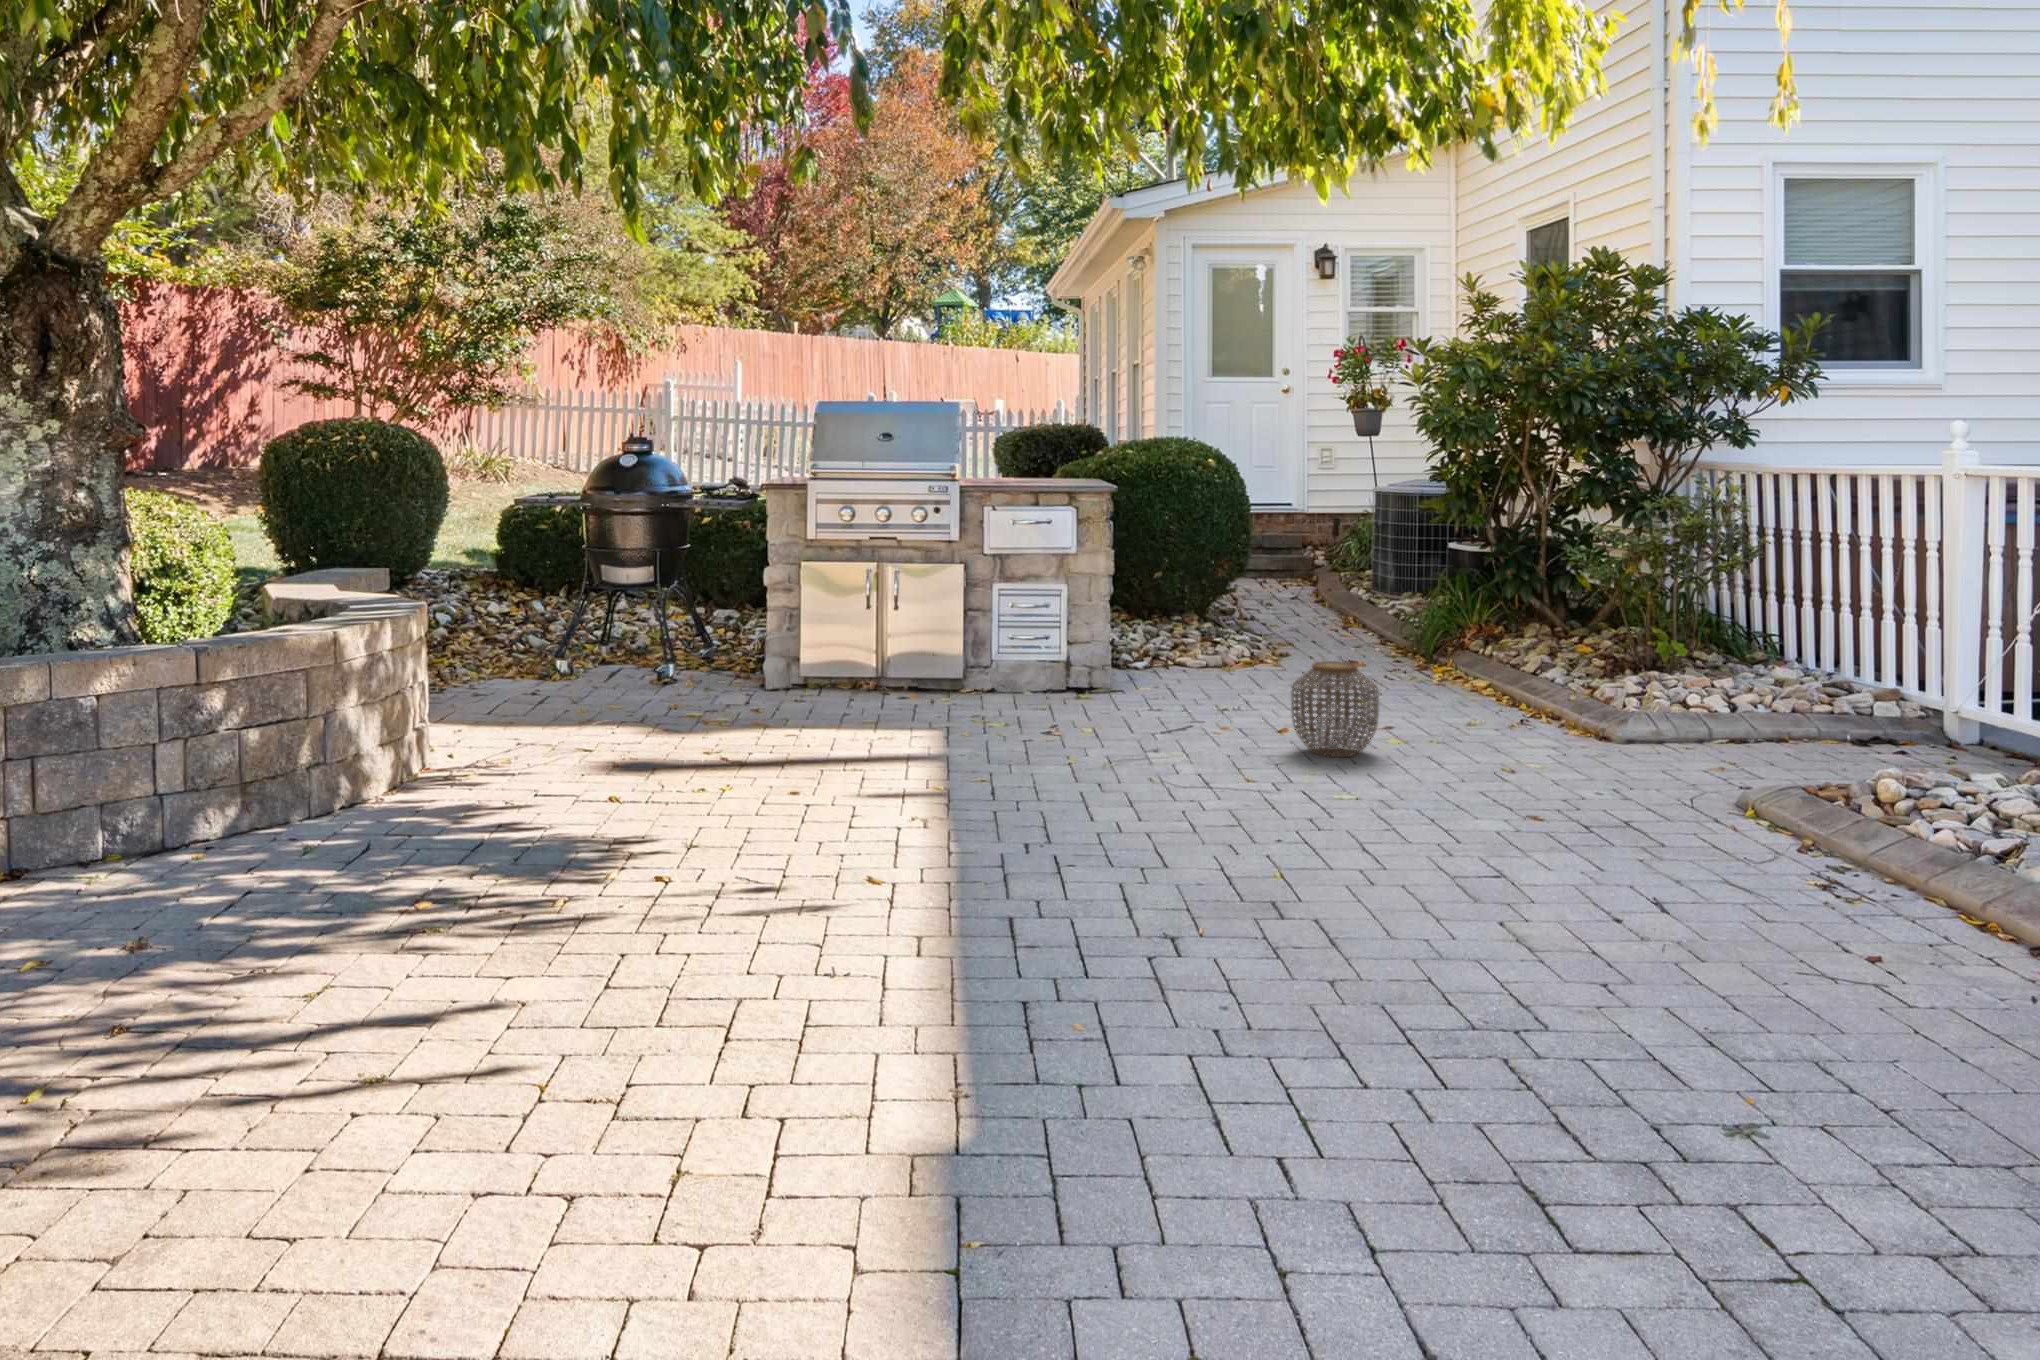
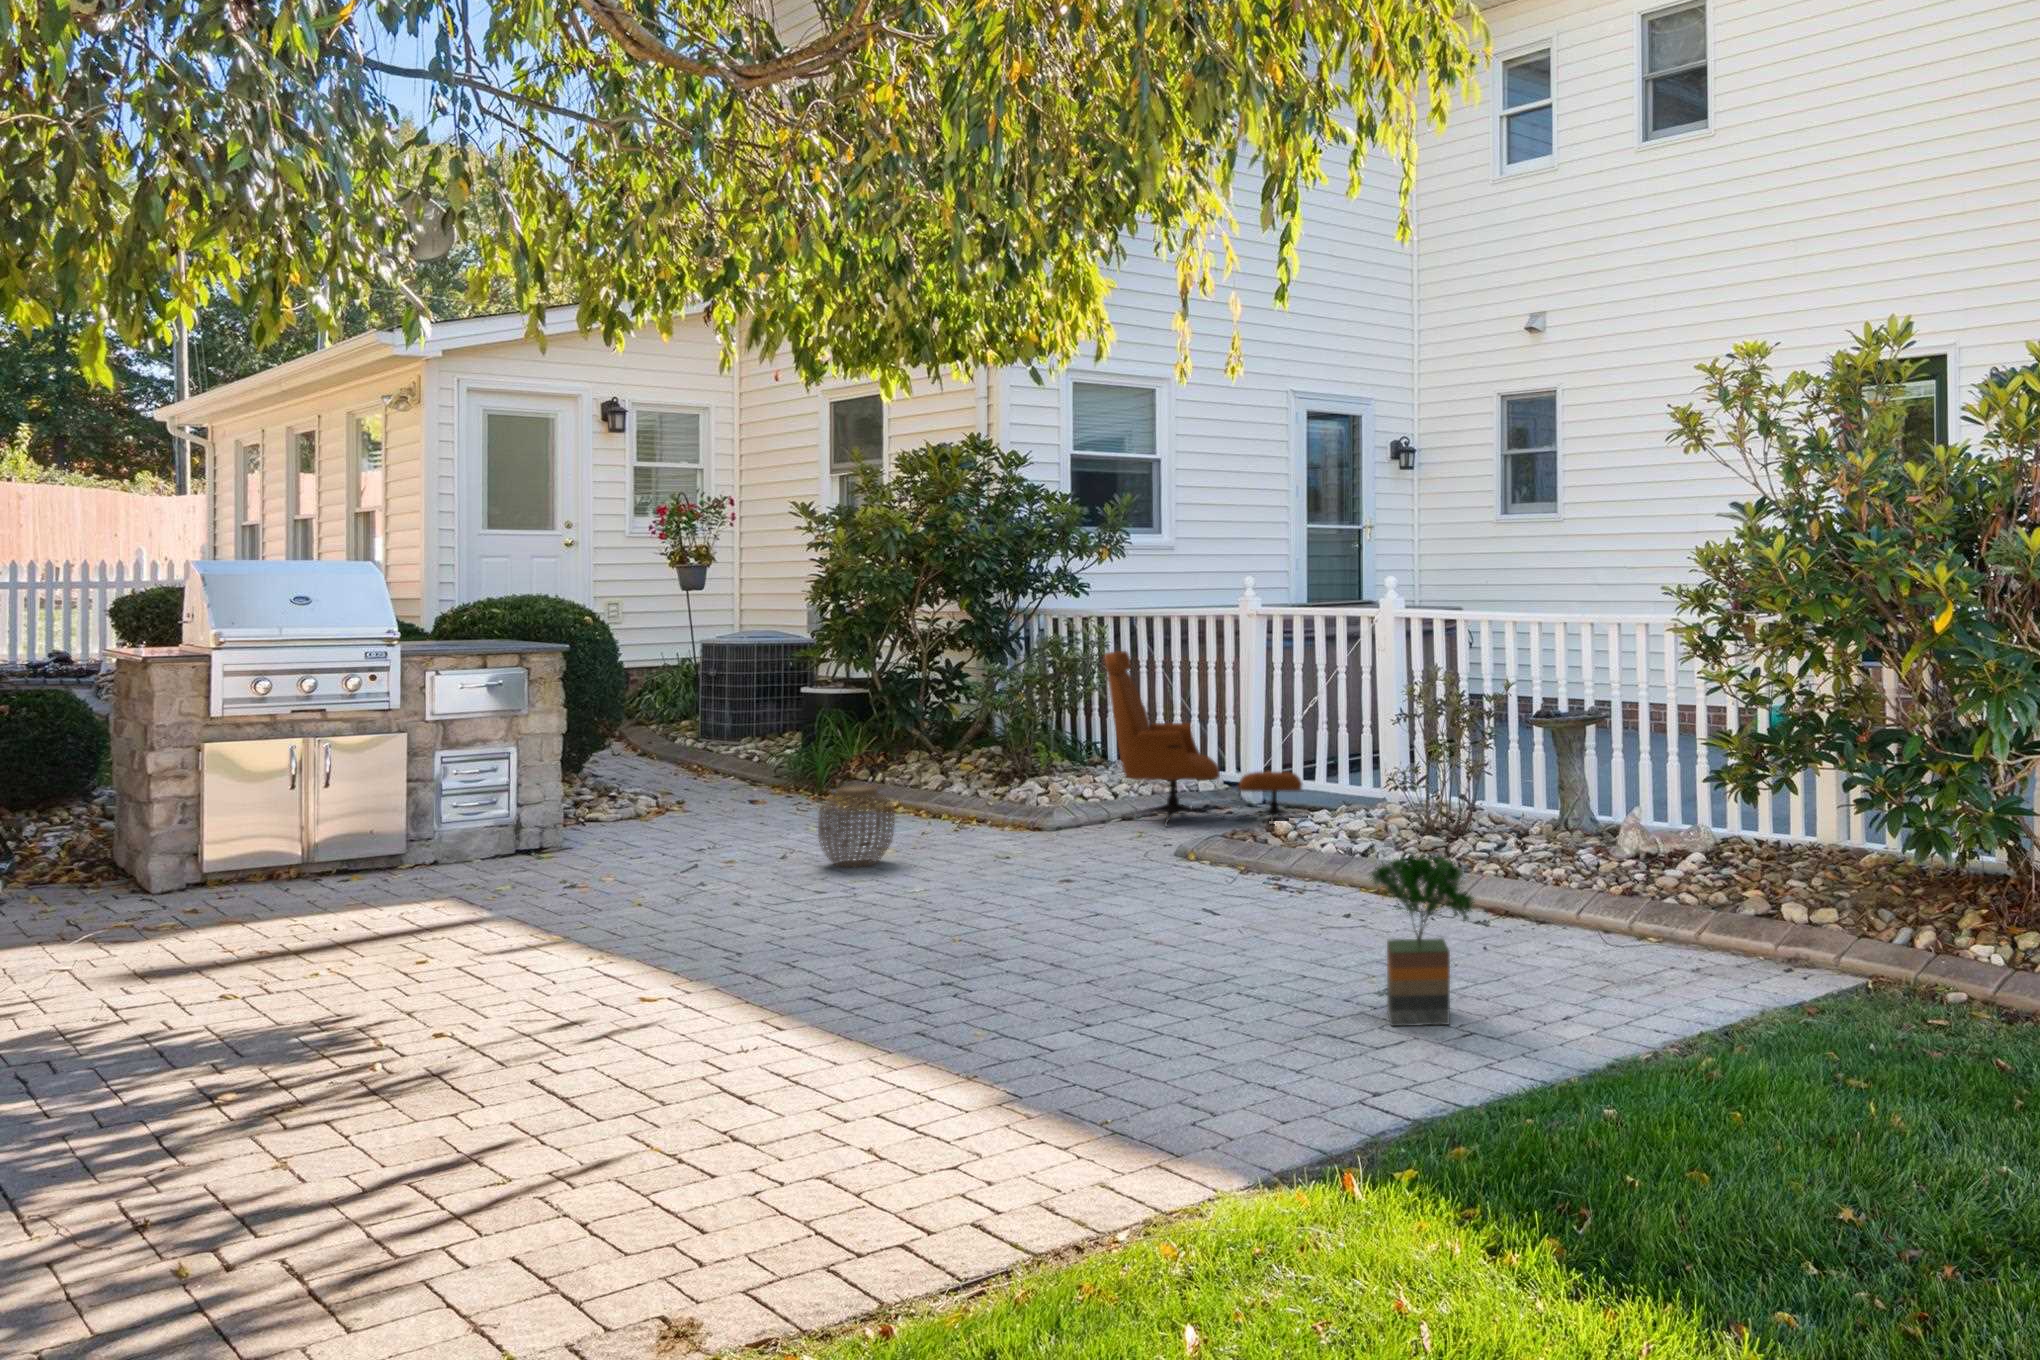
lounge chair: none [1700,520,2021,784] -> present [1104,651,1302,826]
potted tree: none [1638,894,1844,1231] -> present [1369,855,1475,1026]

